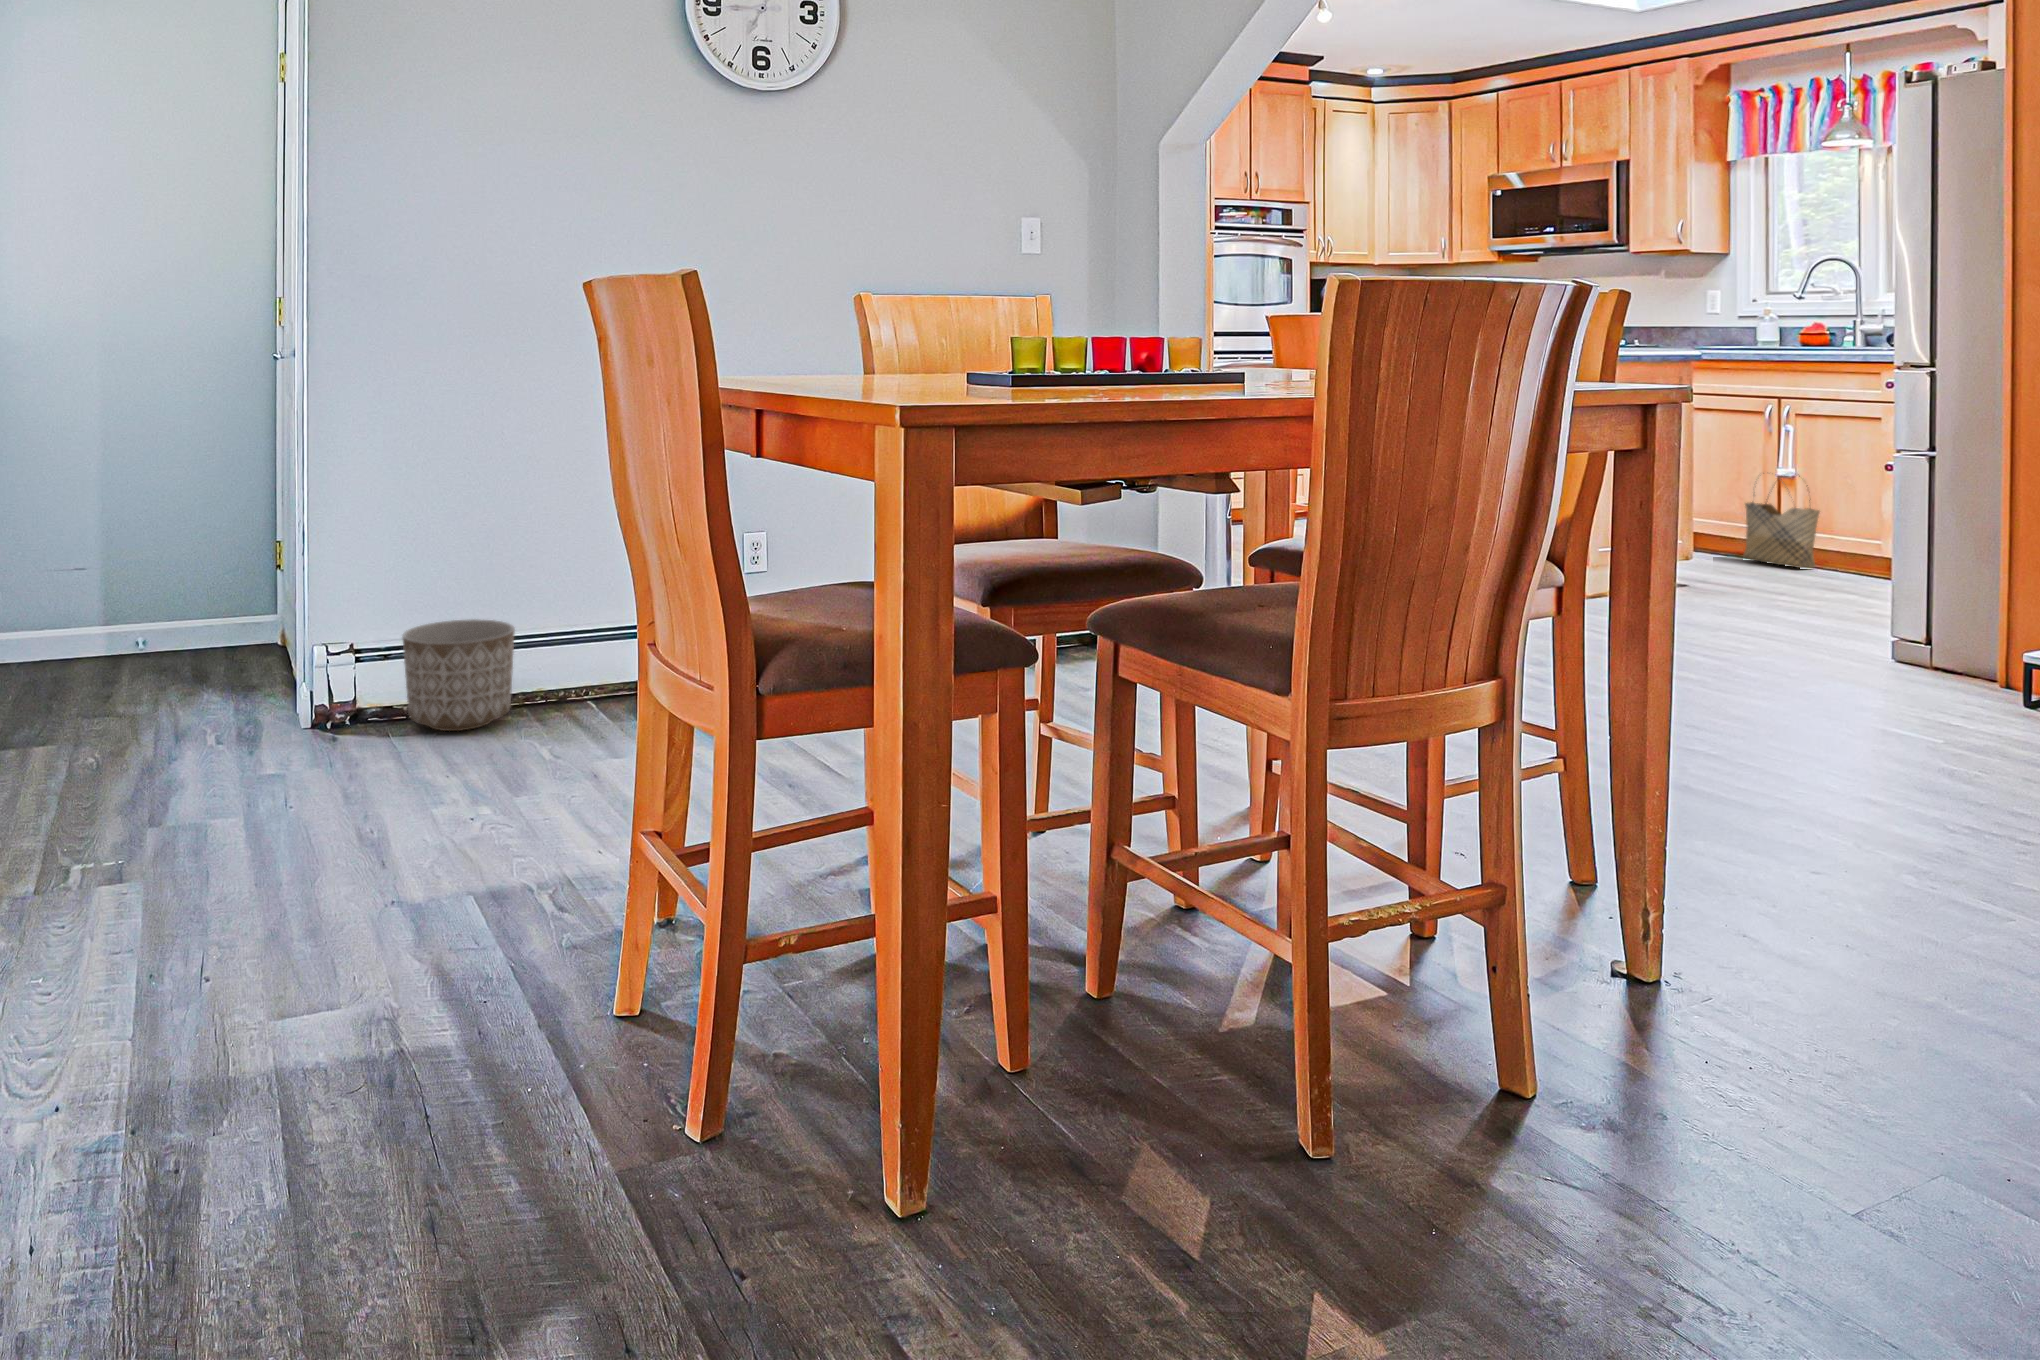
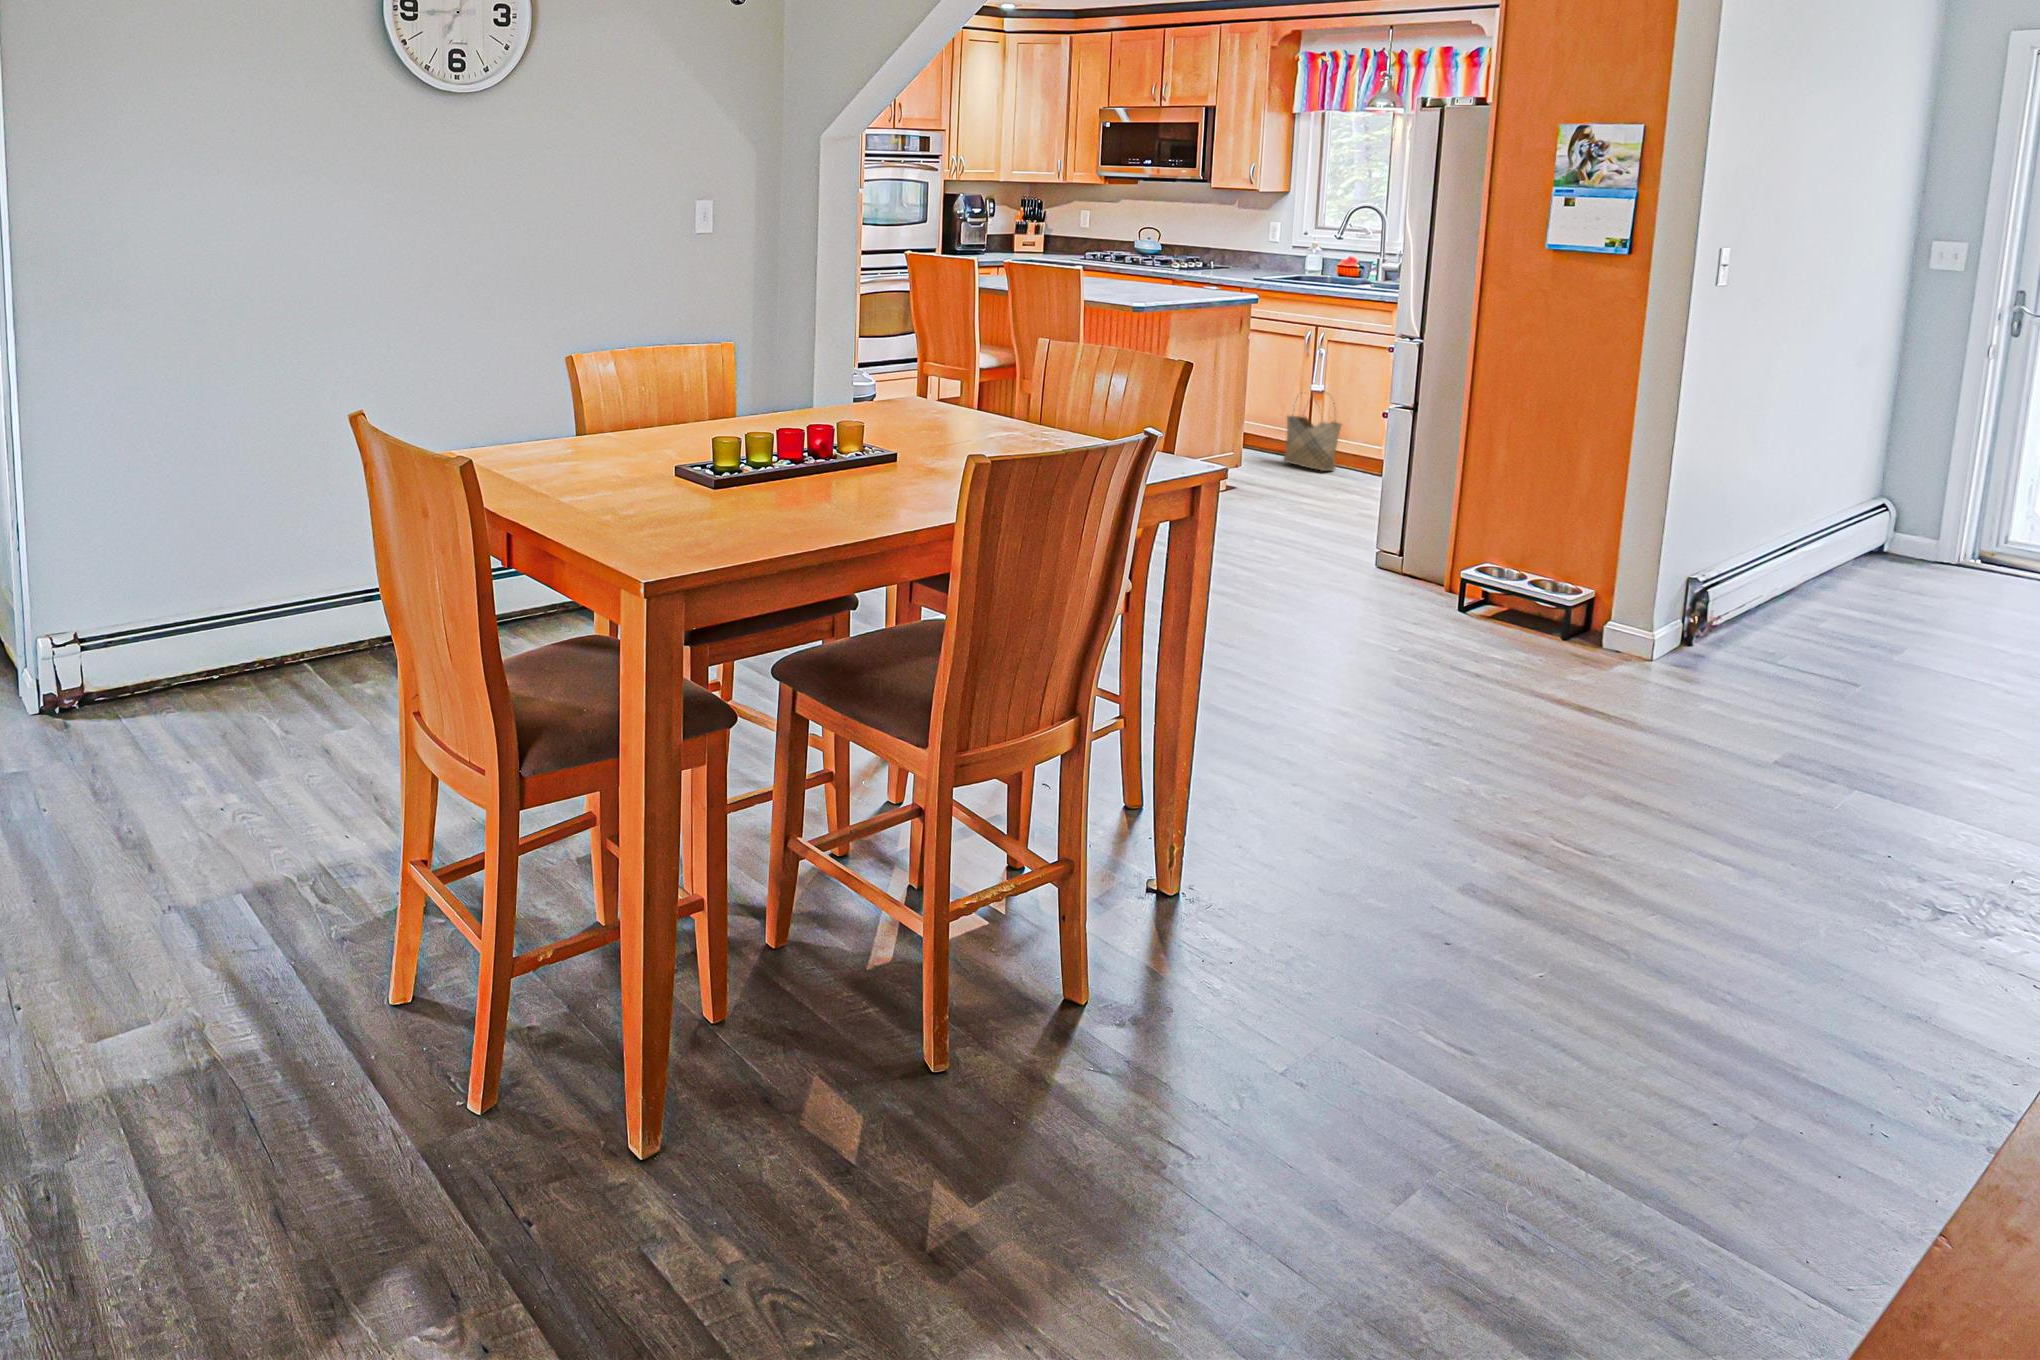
planter: present [402,619,515,731] -> none [123,608,233,717]

